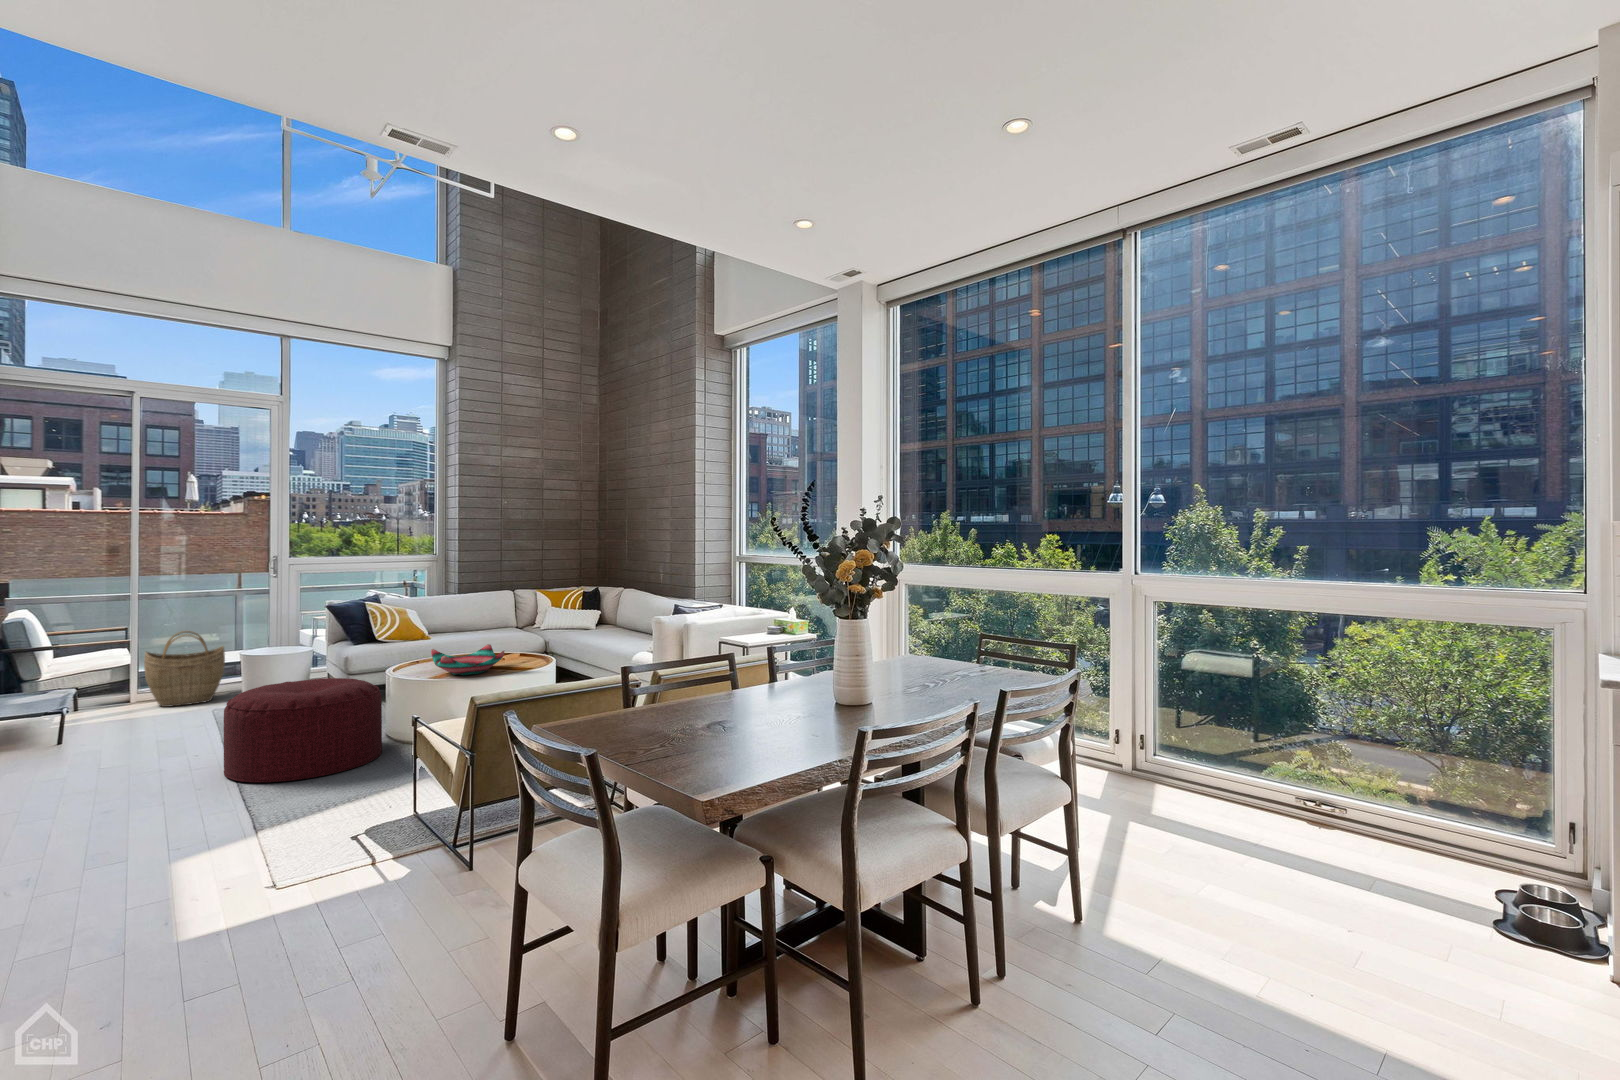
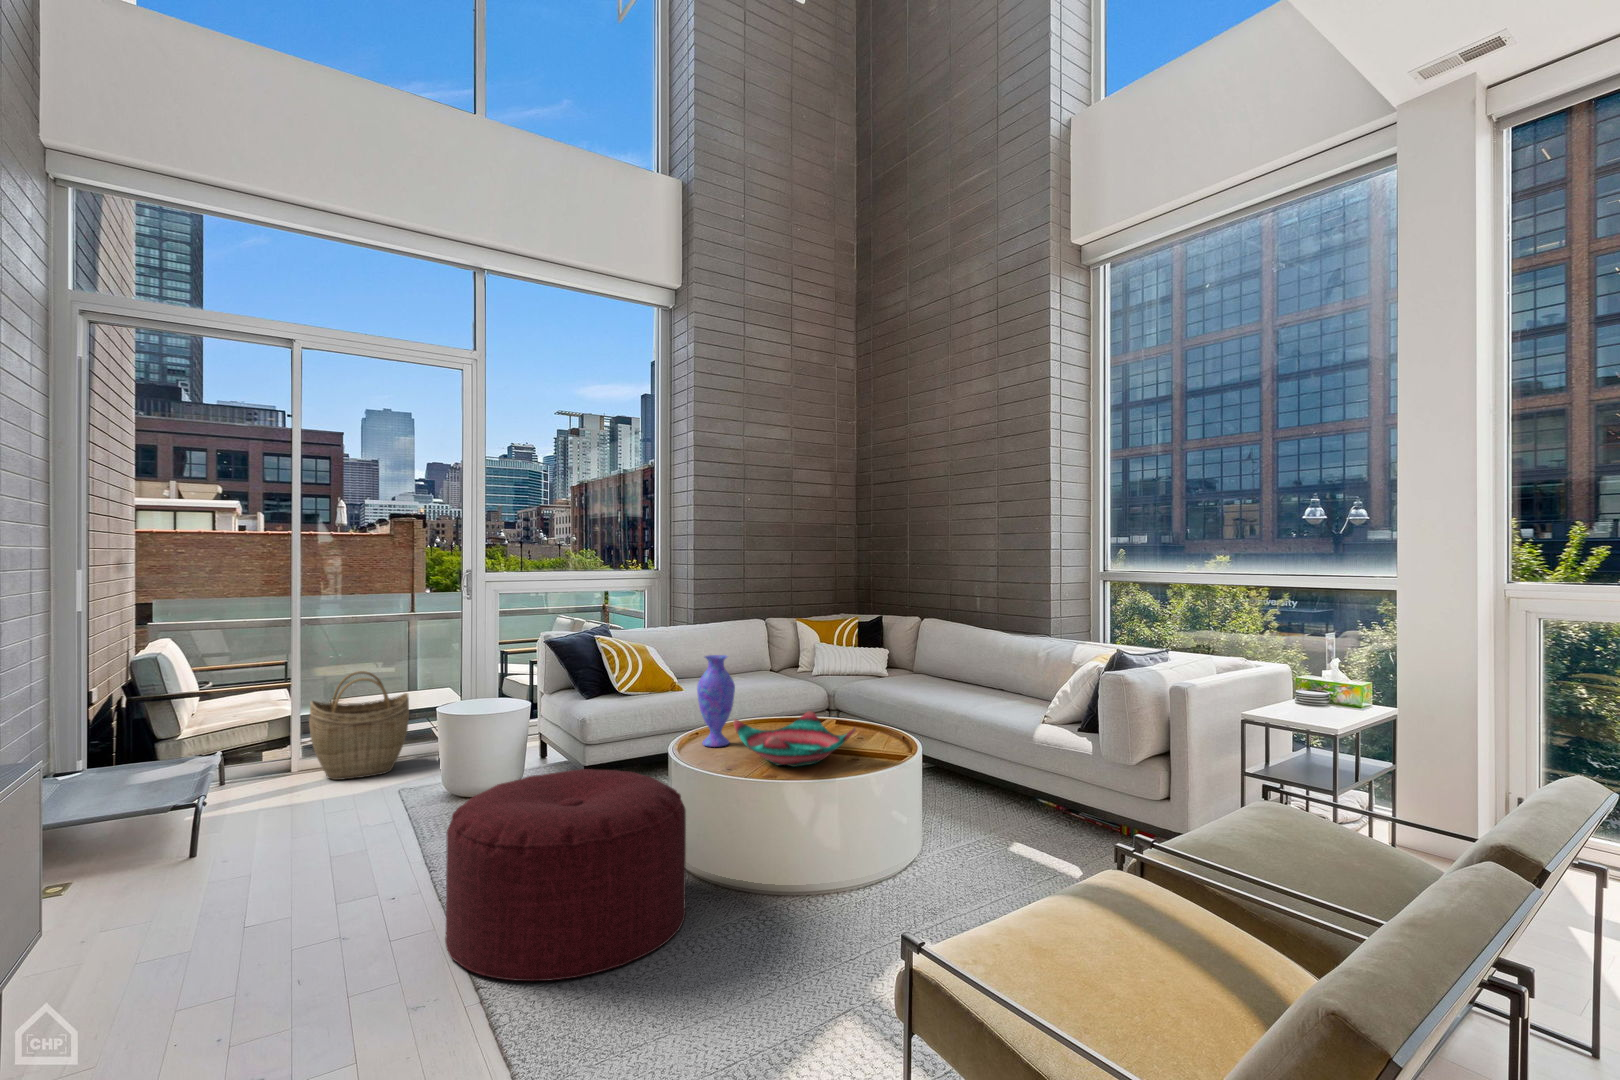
vase: none [413,611,440,668] -> present [697,655,735,747]

